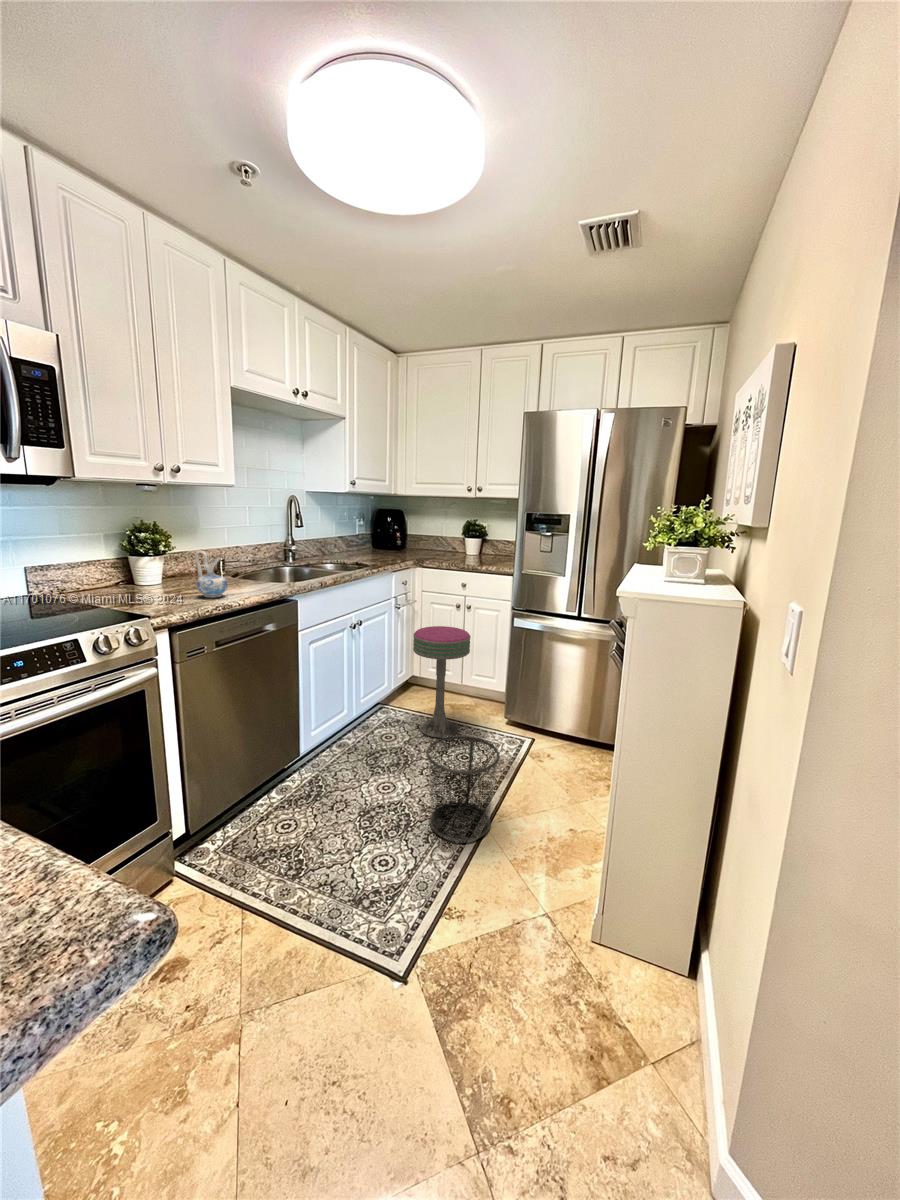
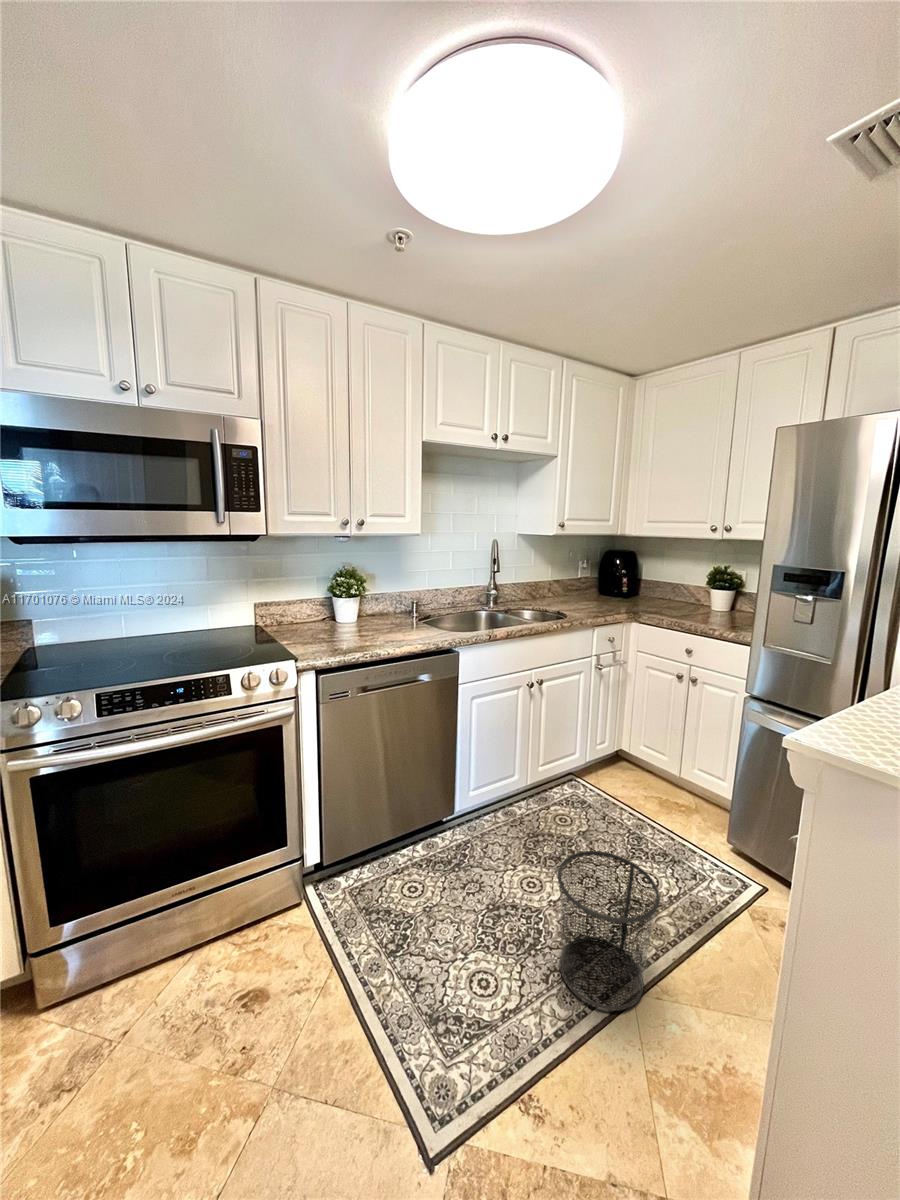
ceramic pitcher: present [195,550,227,598] -> none [362,597,388,642]
bar stool: present [413,626,471,738] -> none [601,698,679,843]

